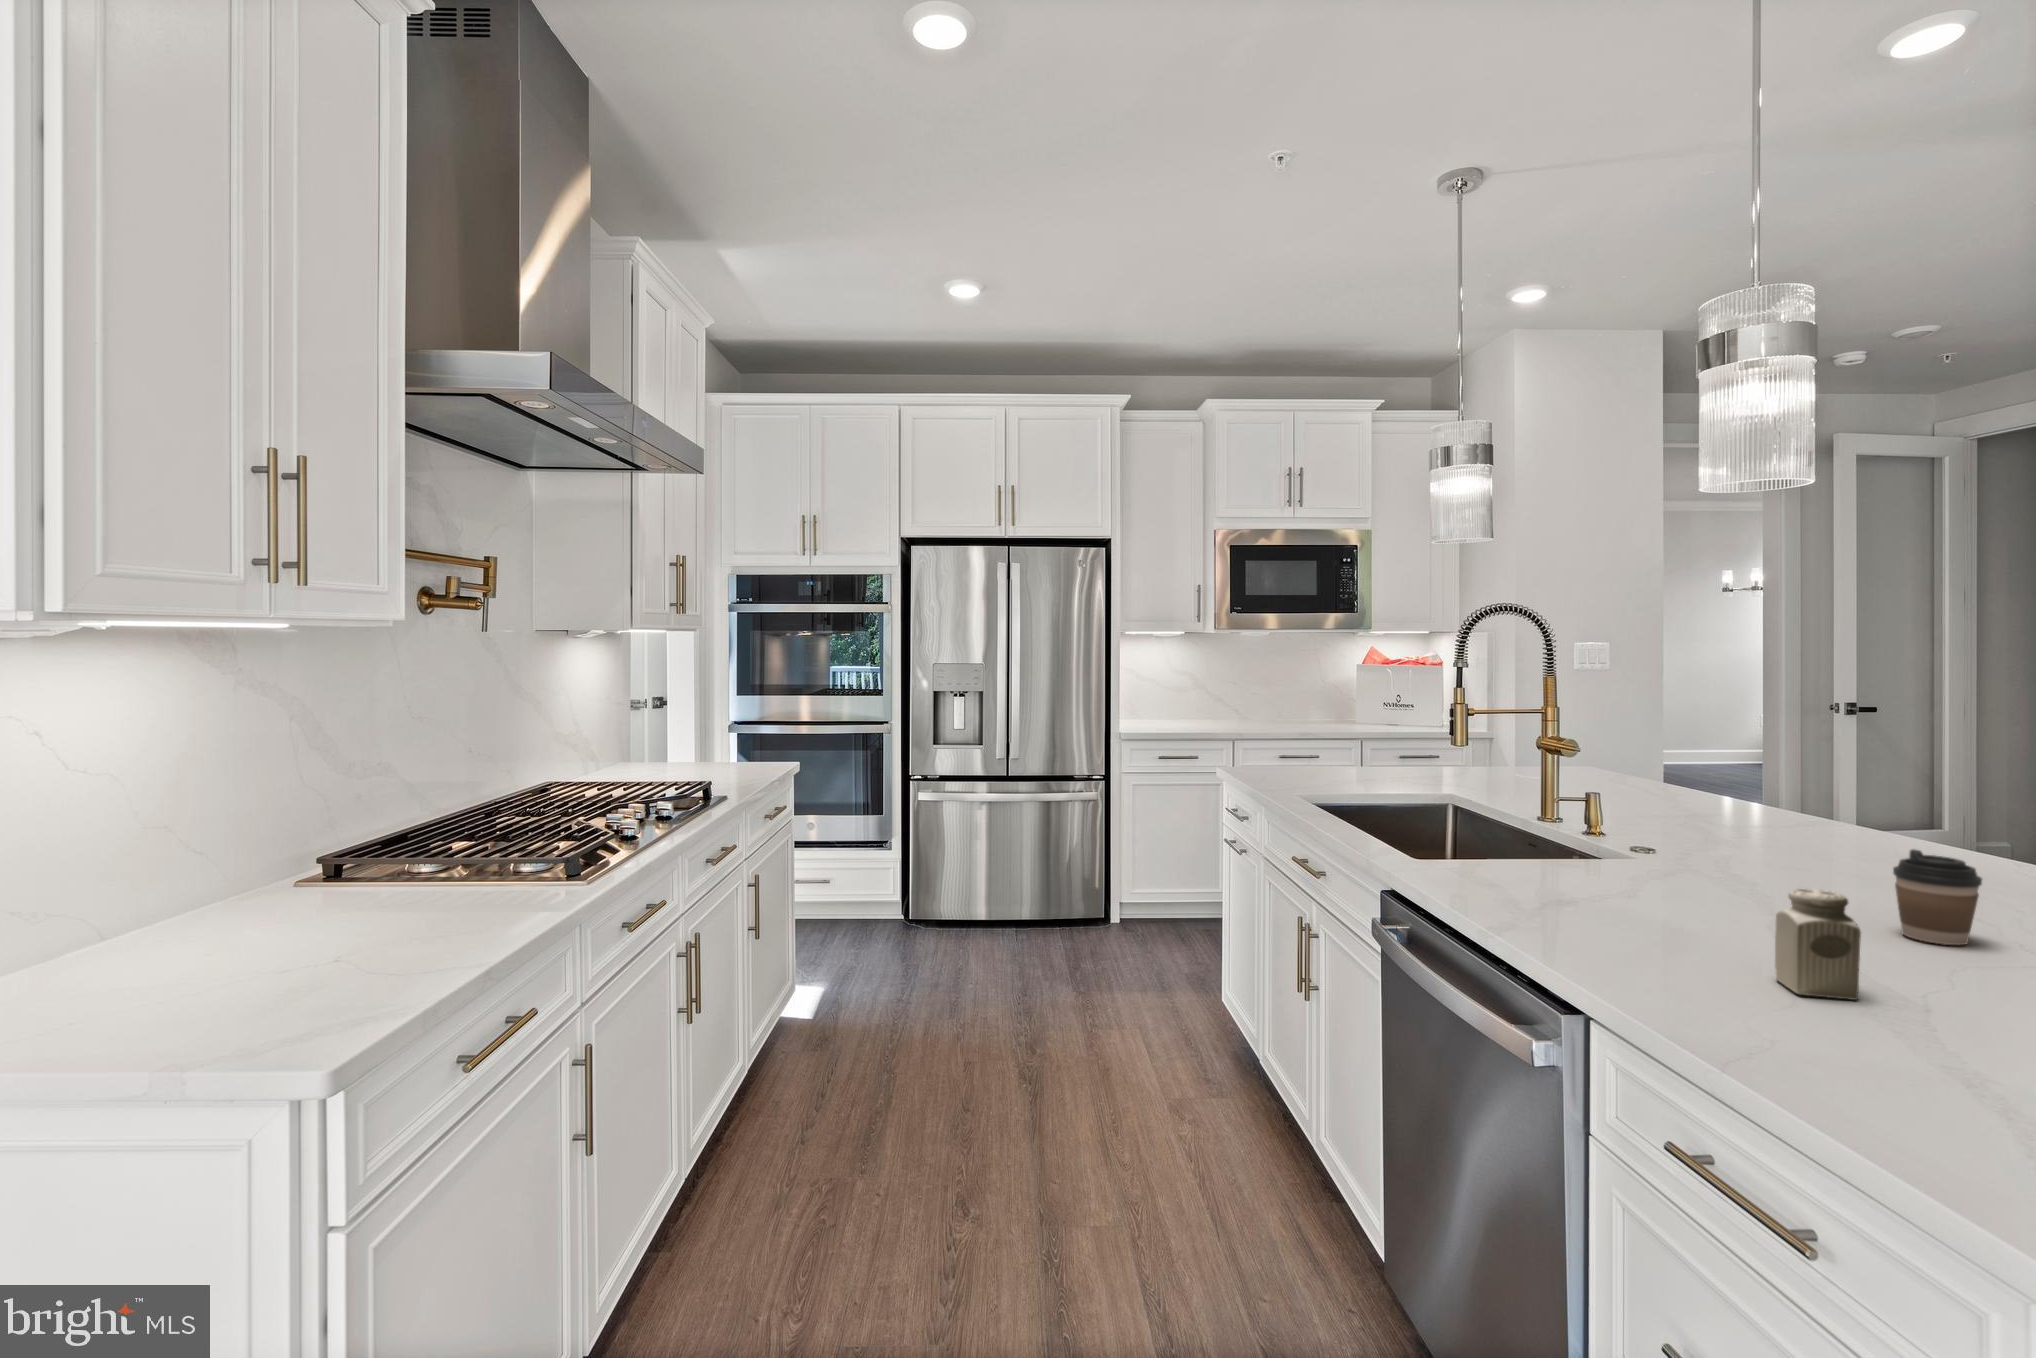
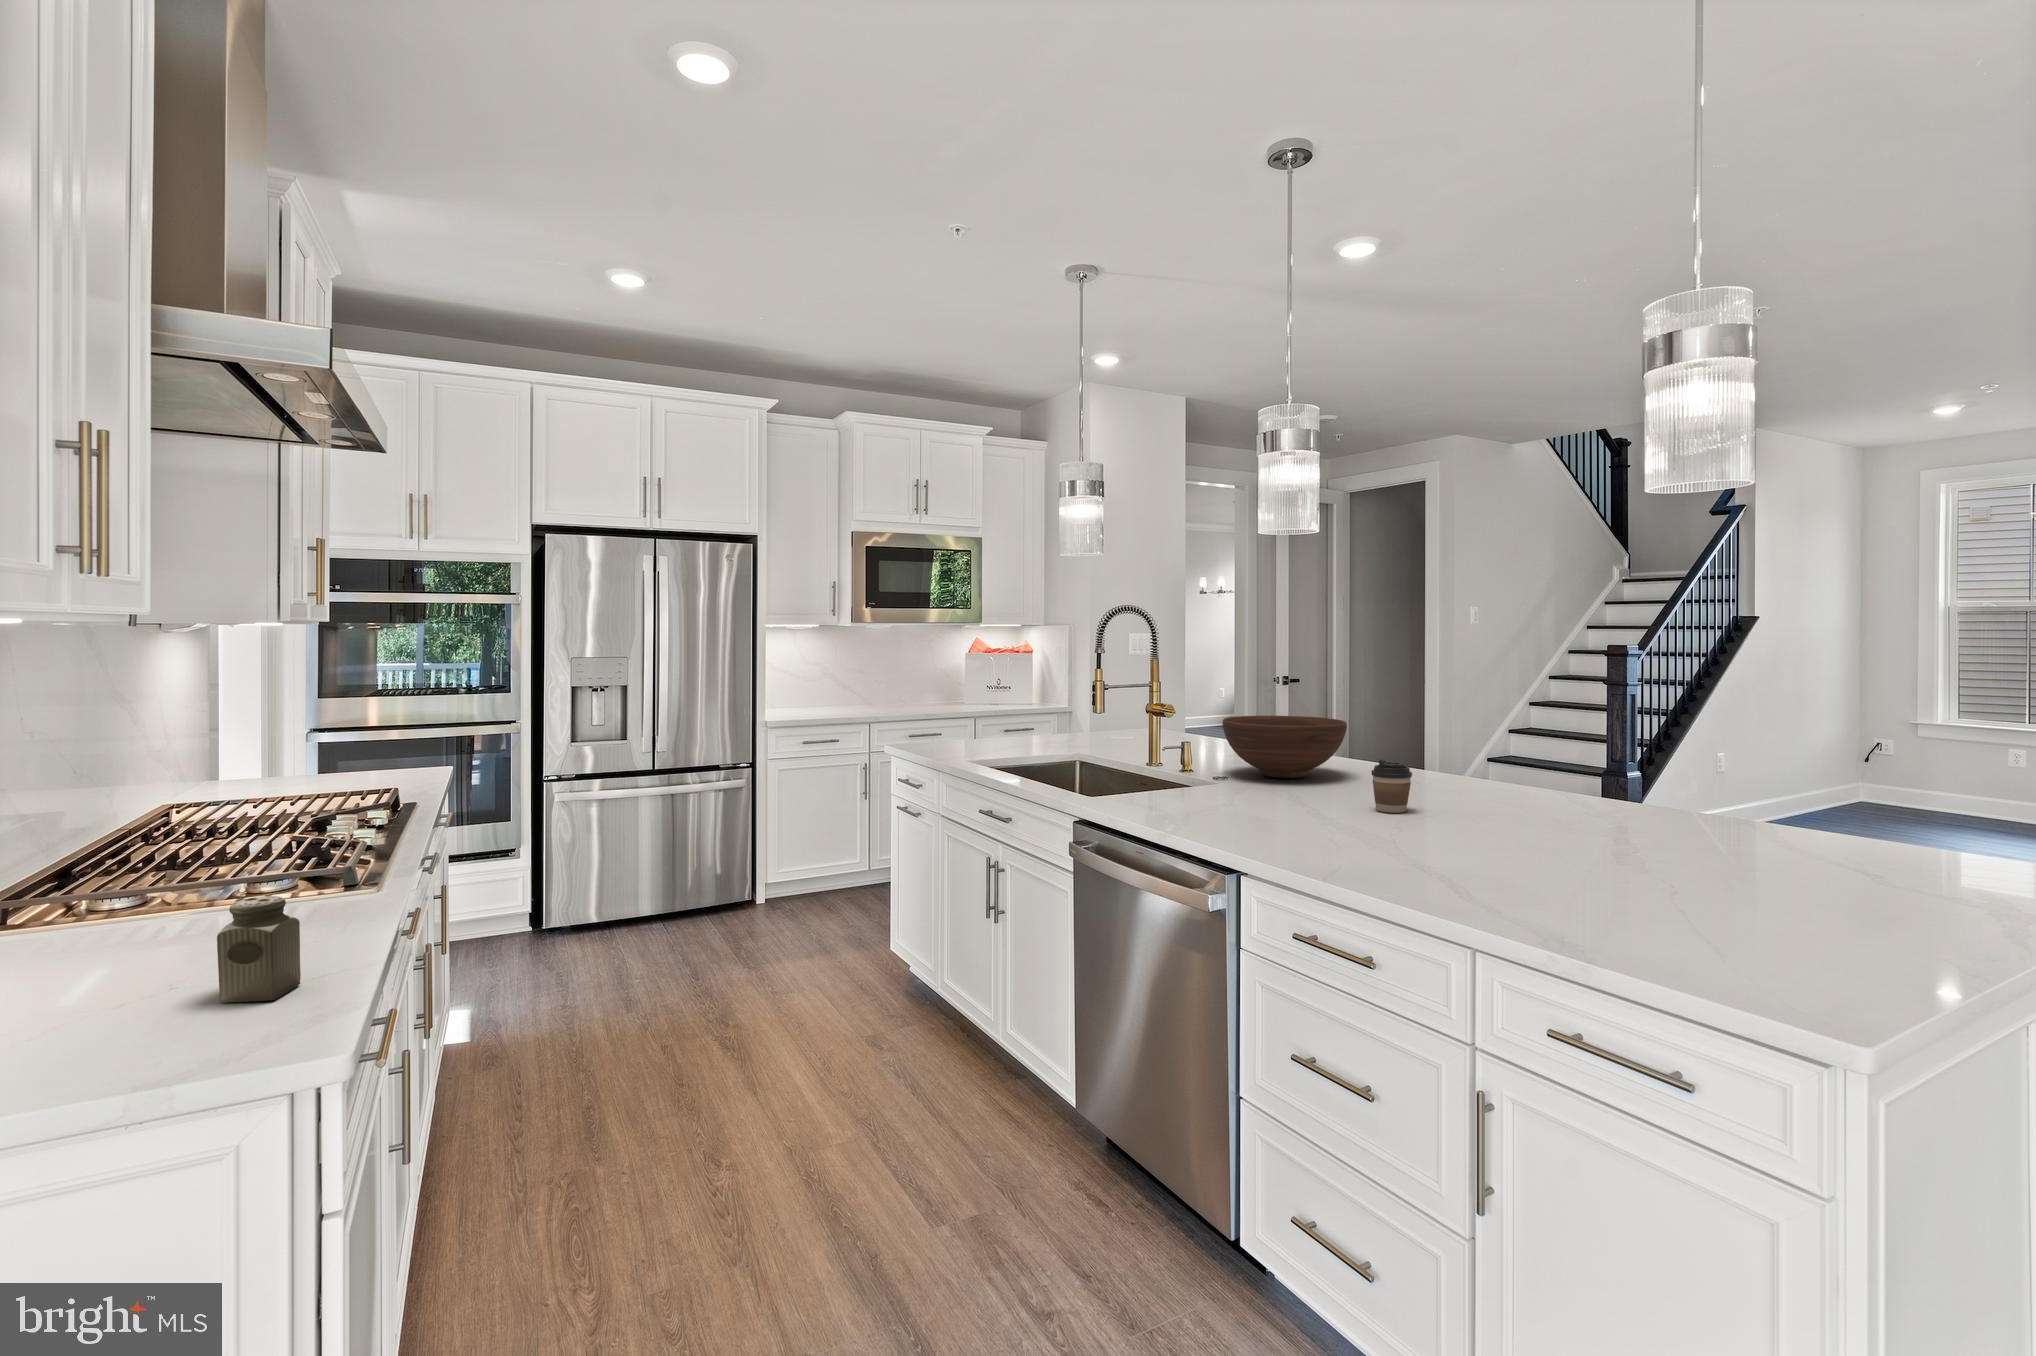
fruit bowl: none [1643,759,1870,858] -> present [1223,716,1347,778]
salt shaker: present [1775,889,1861,1000] -> present [217,896,301,1003]

